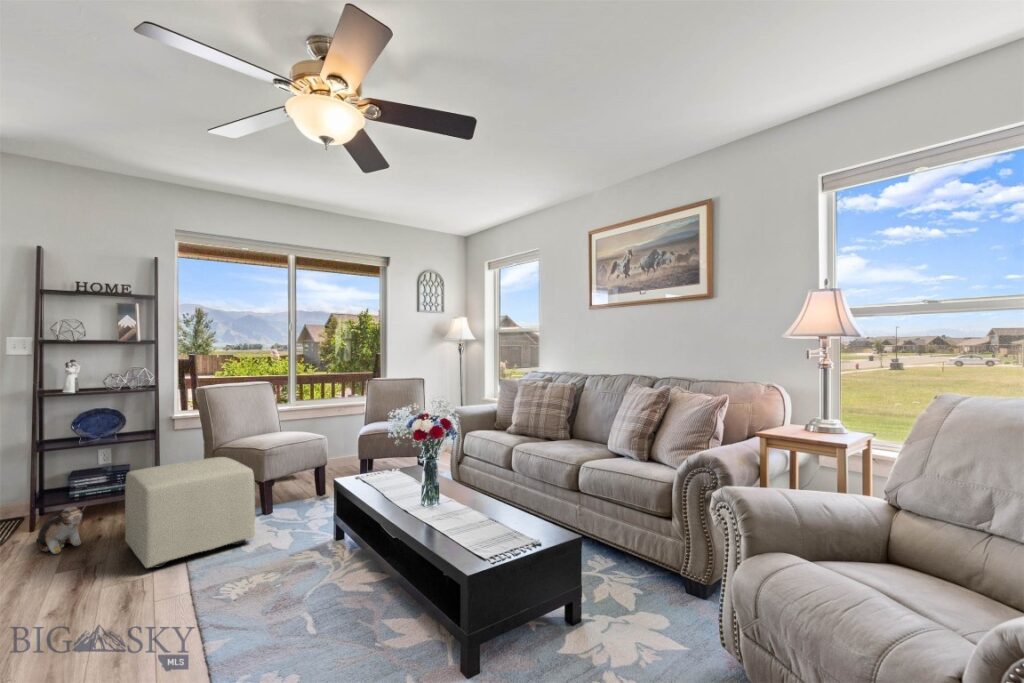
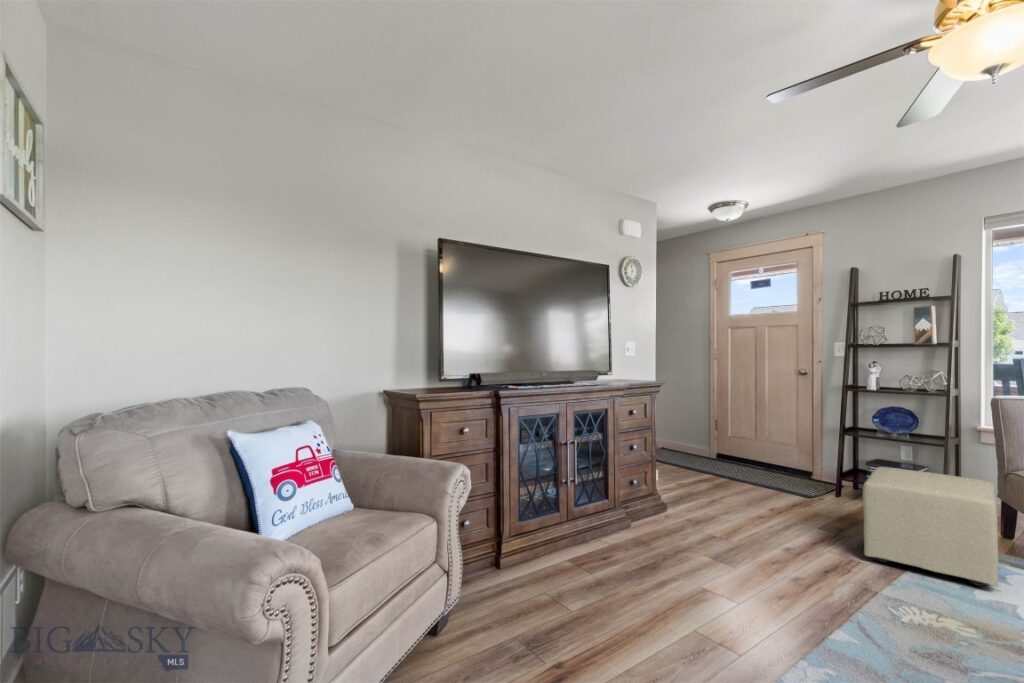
plush toy: present [36,506,85,554] -> none [825,482,852,518]

